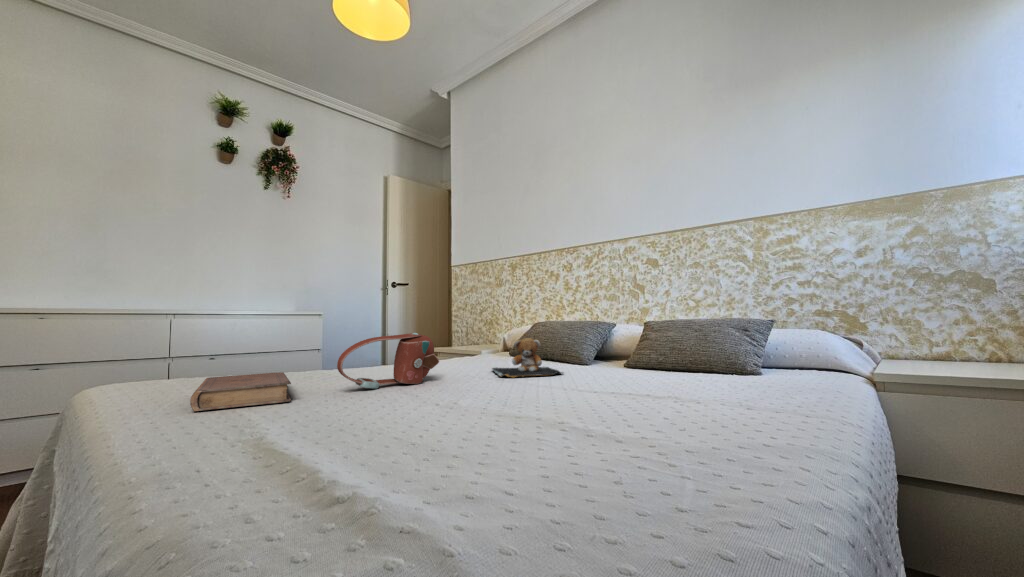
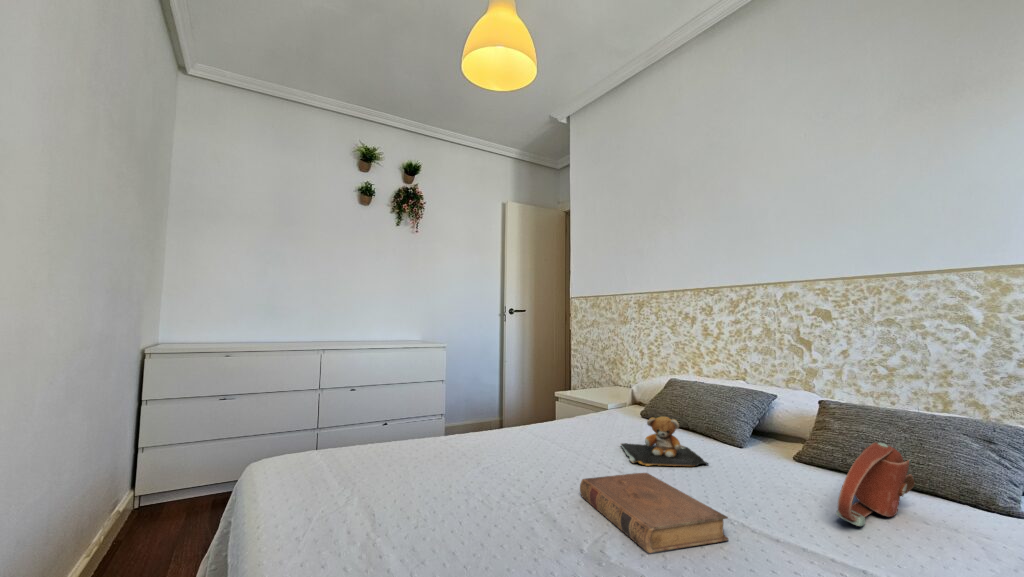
handbag: present [337,333,439,388] -> present [836,443,915,526]
book: present [190,372,291,411] -> present [580,473,729,553]

